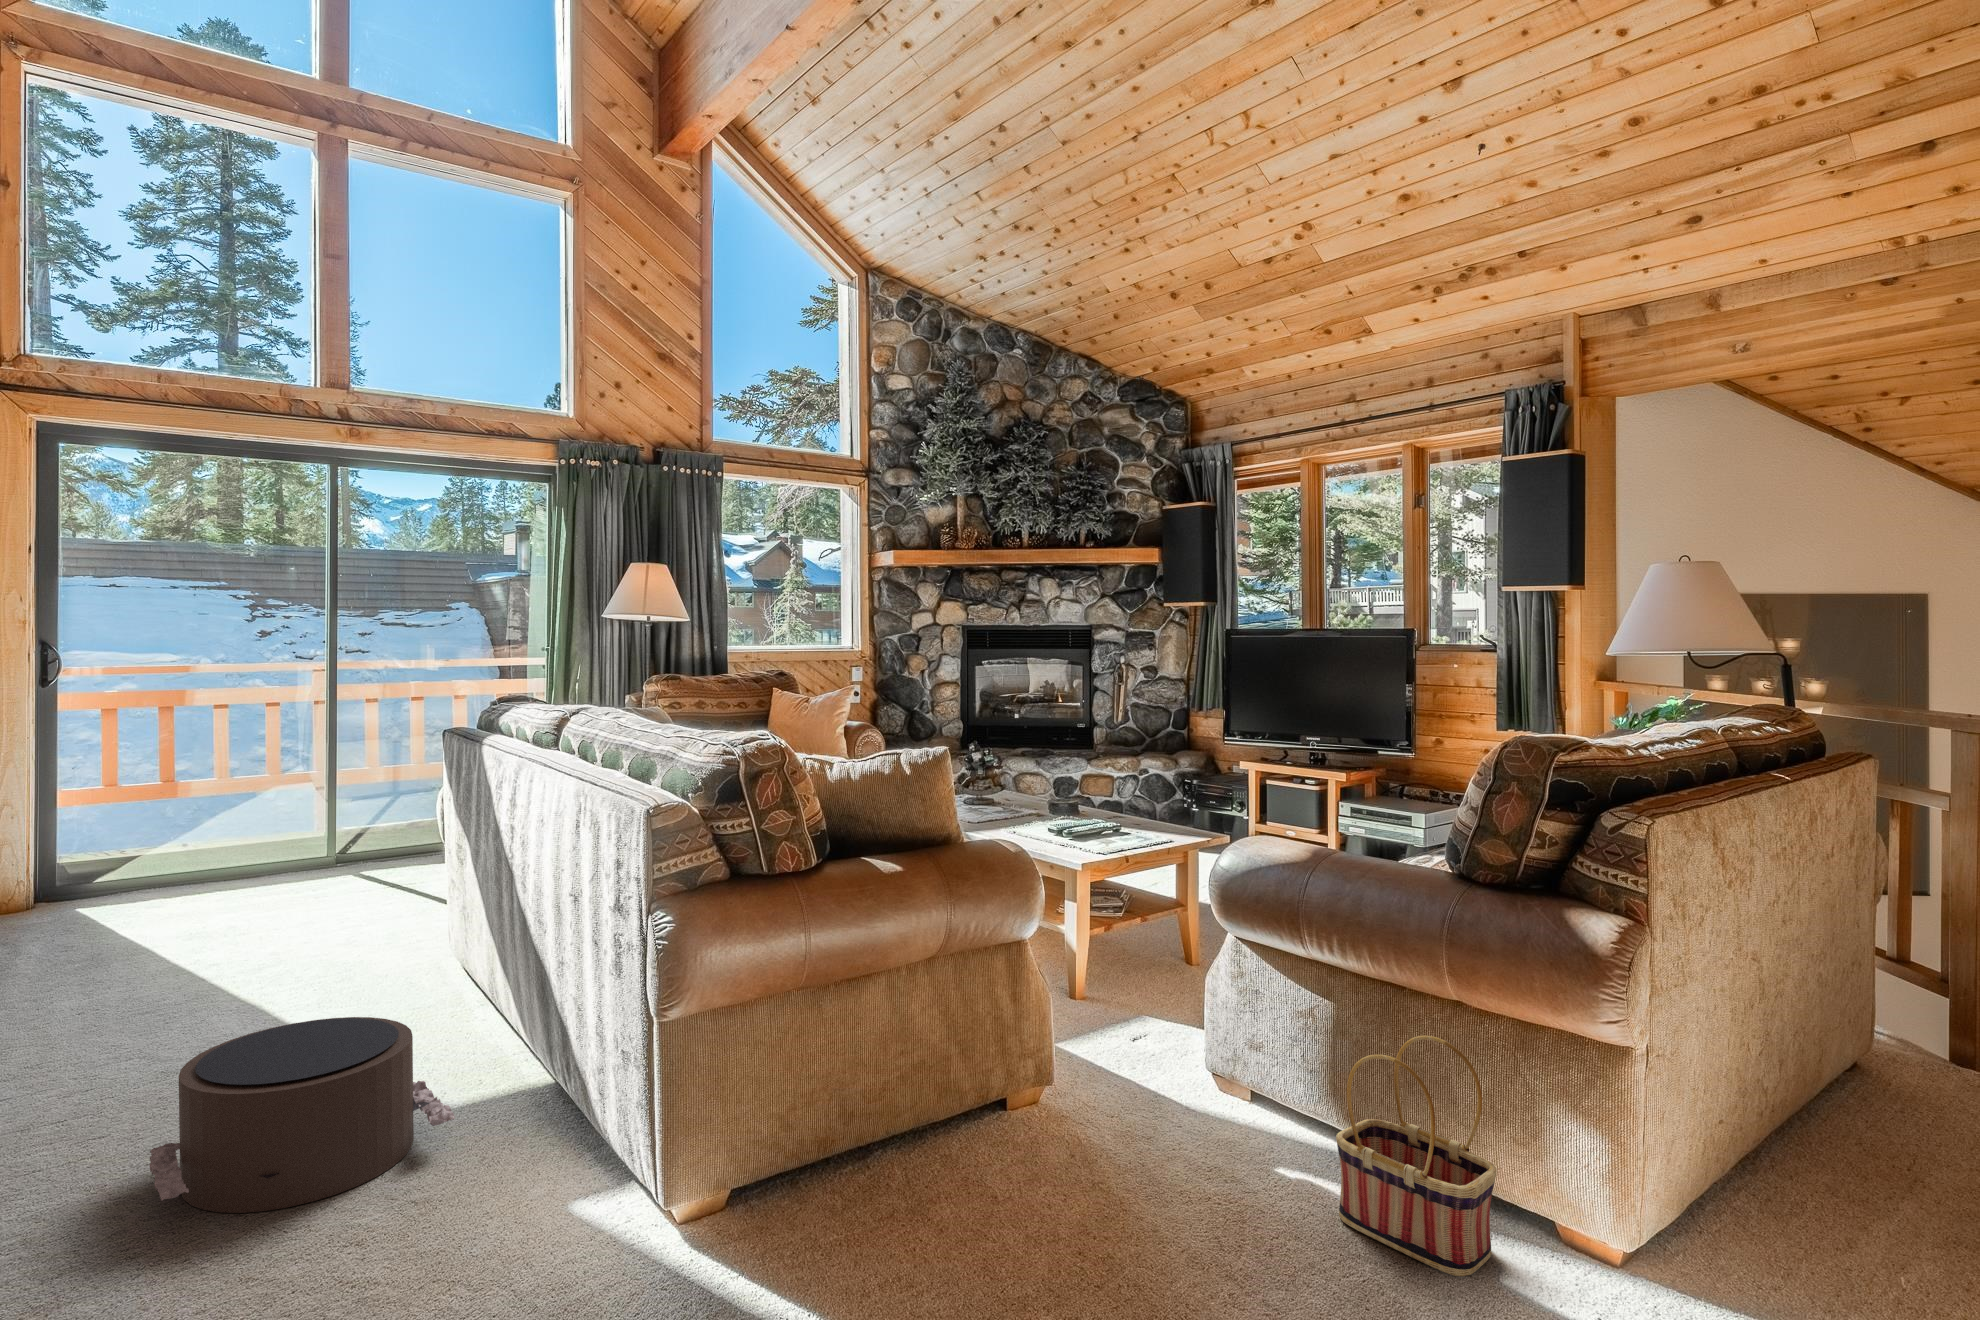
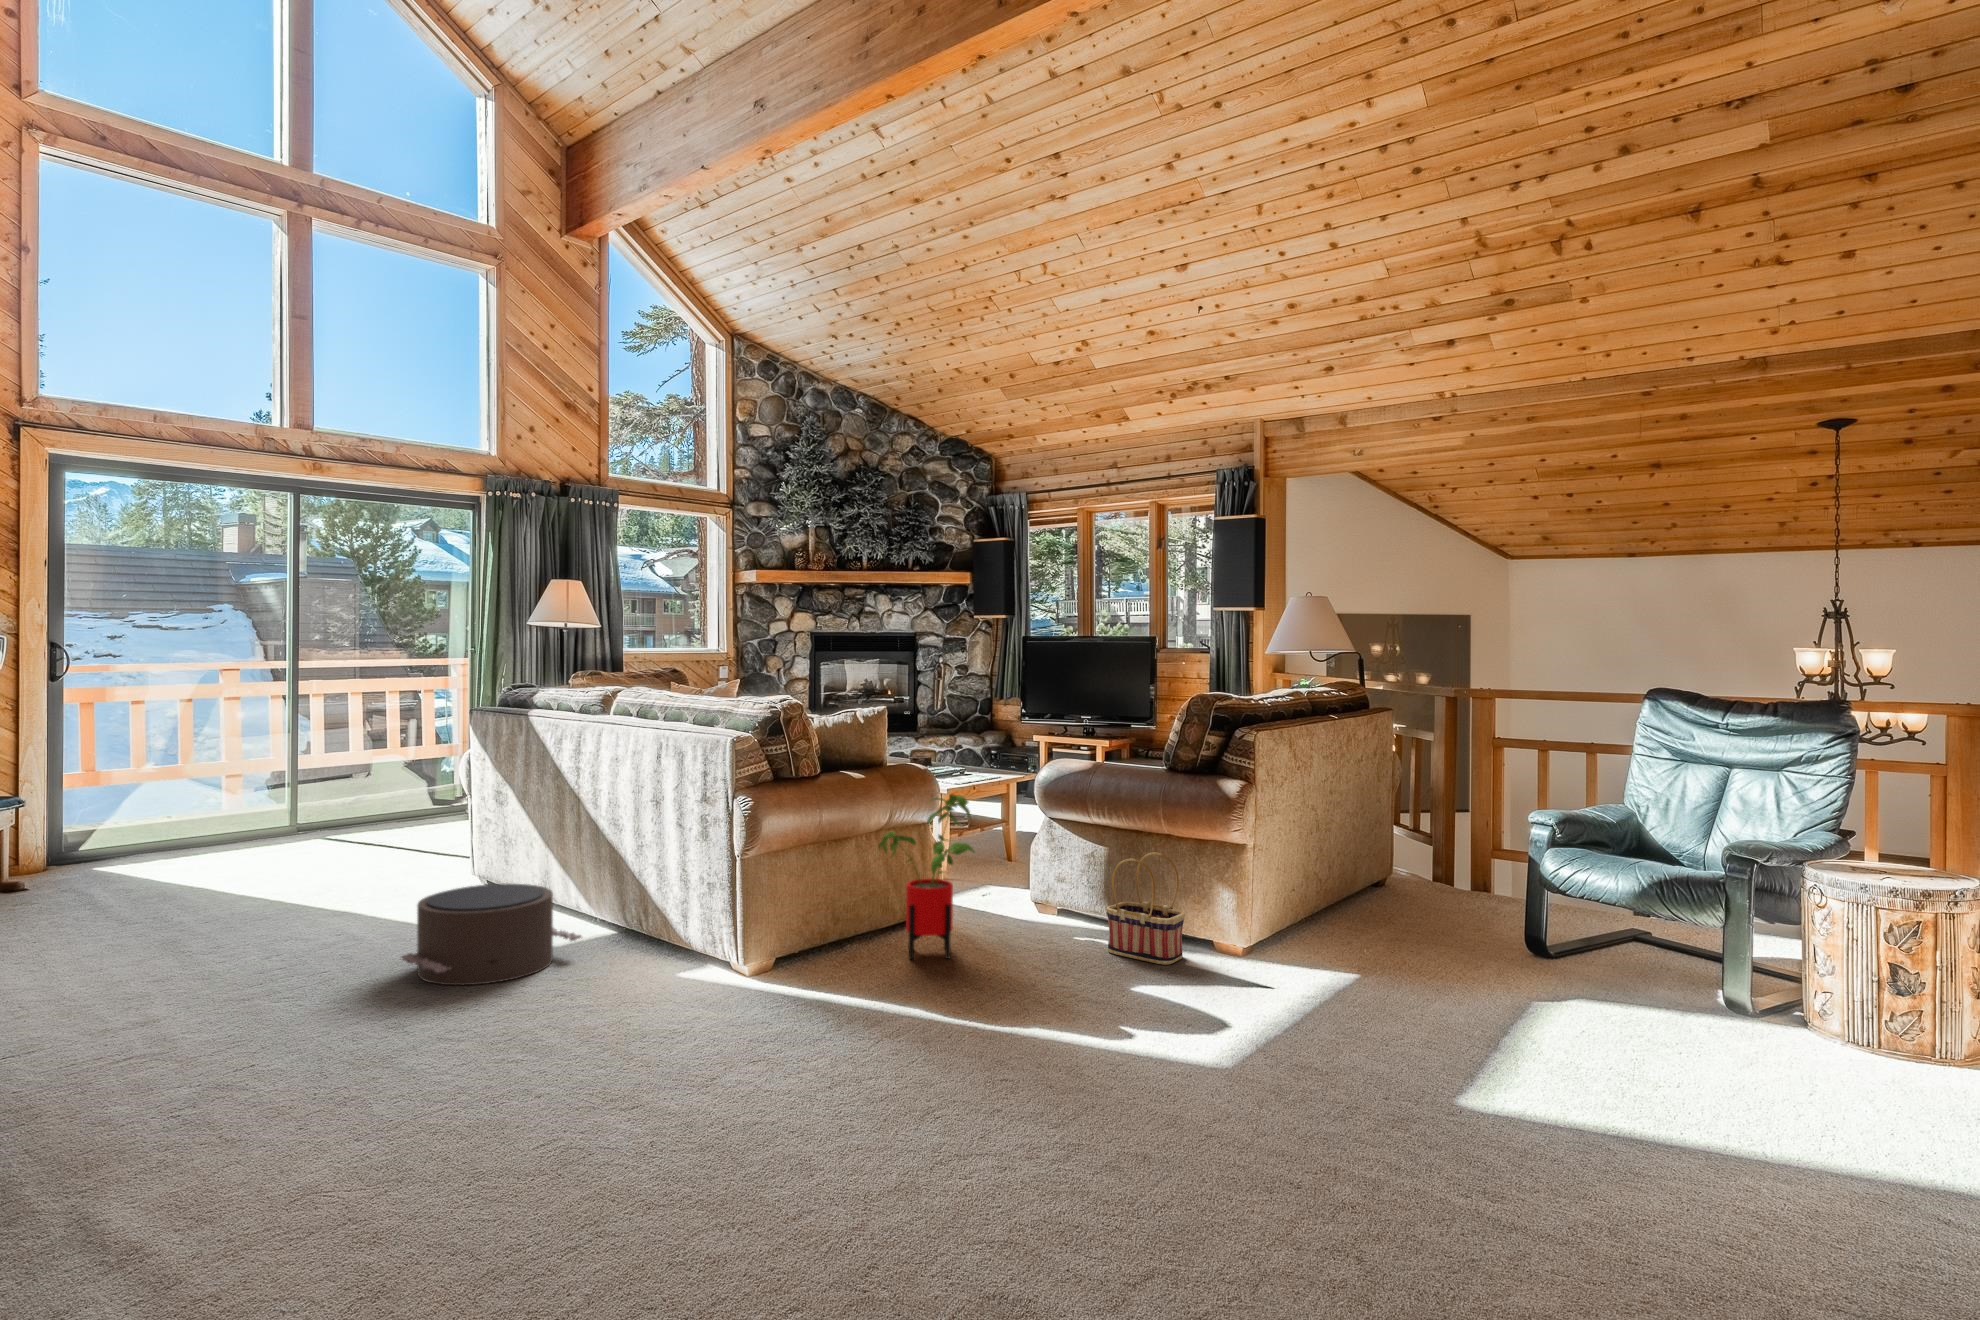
house plant: none [918,908,1086,1213] -> present [878,794,974,959]

